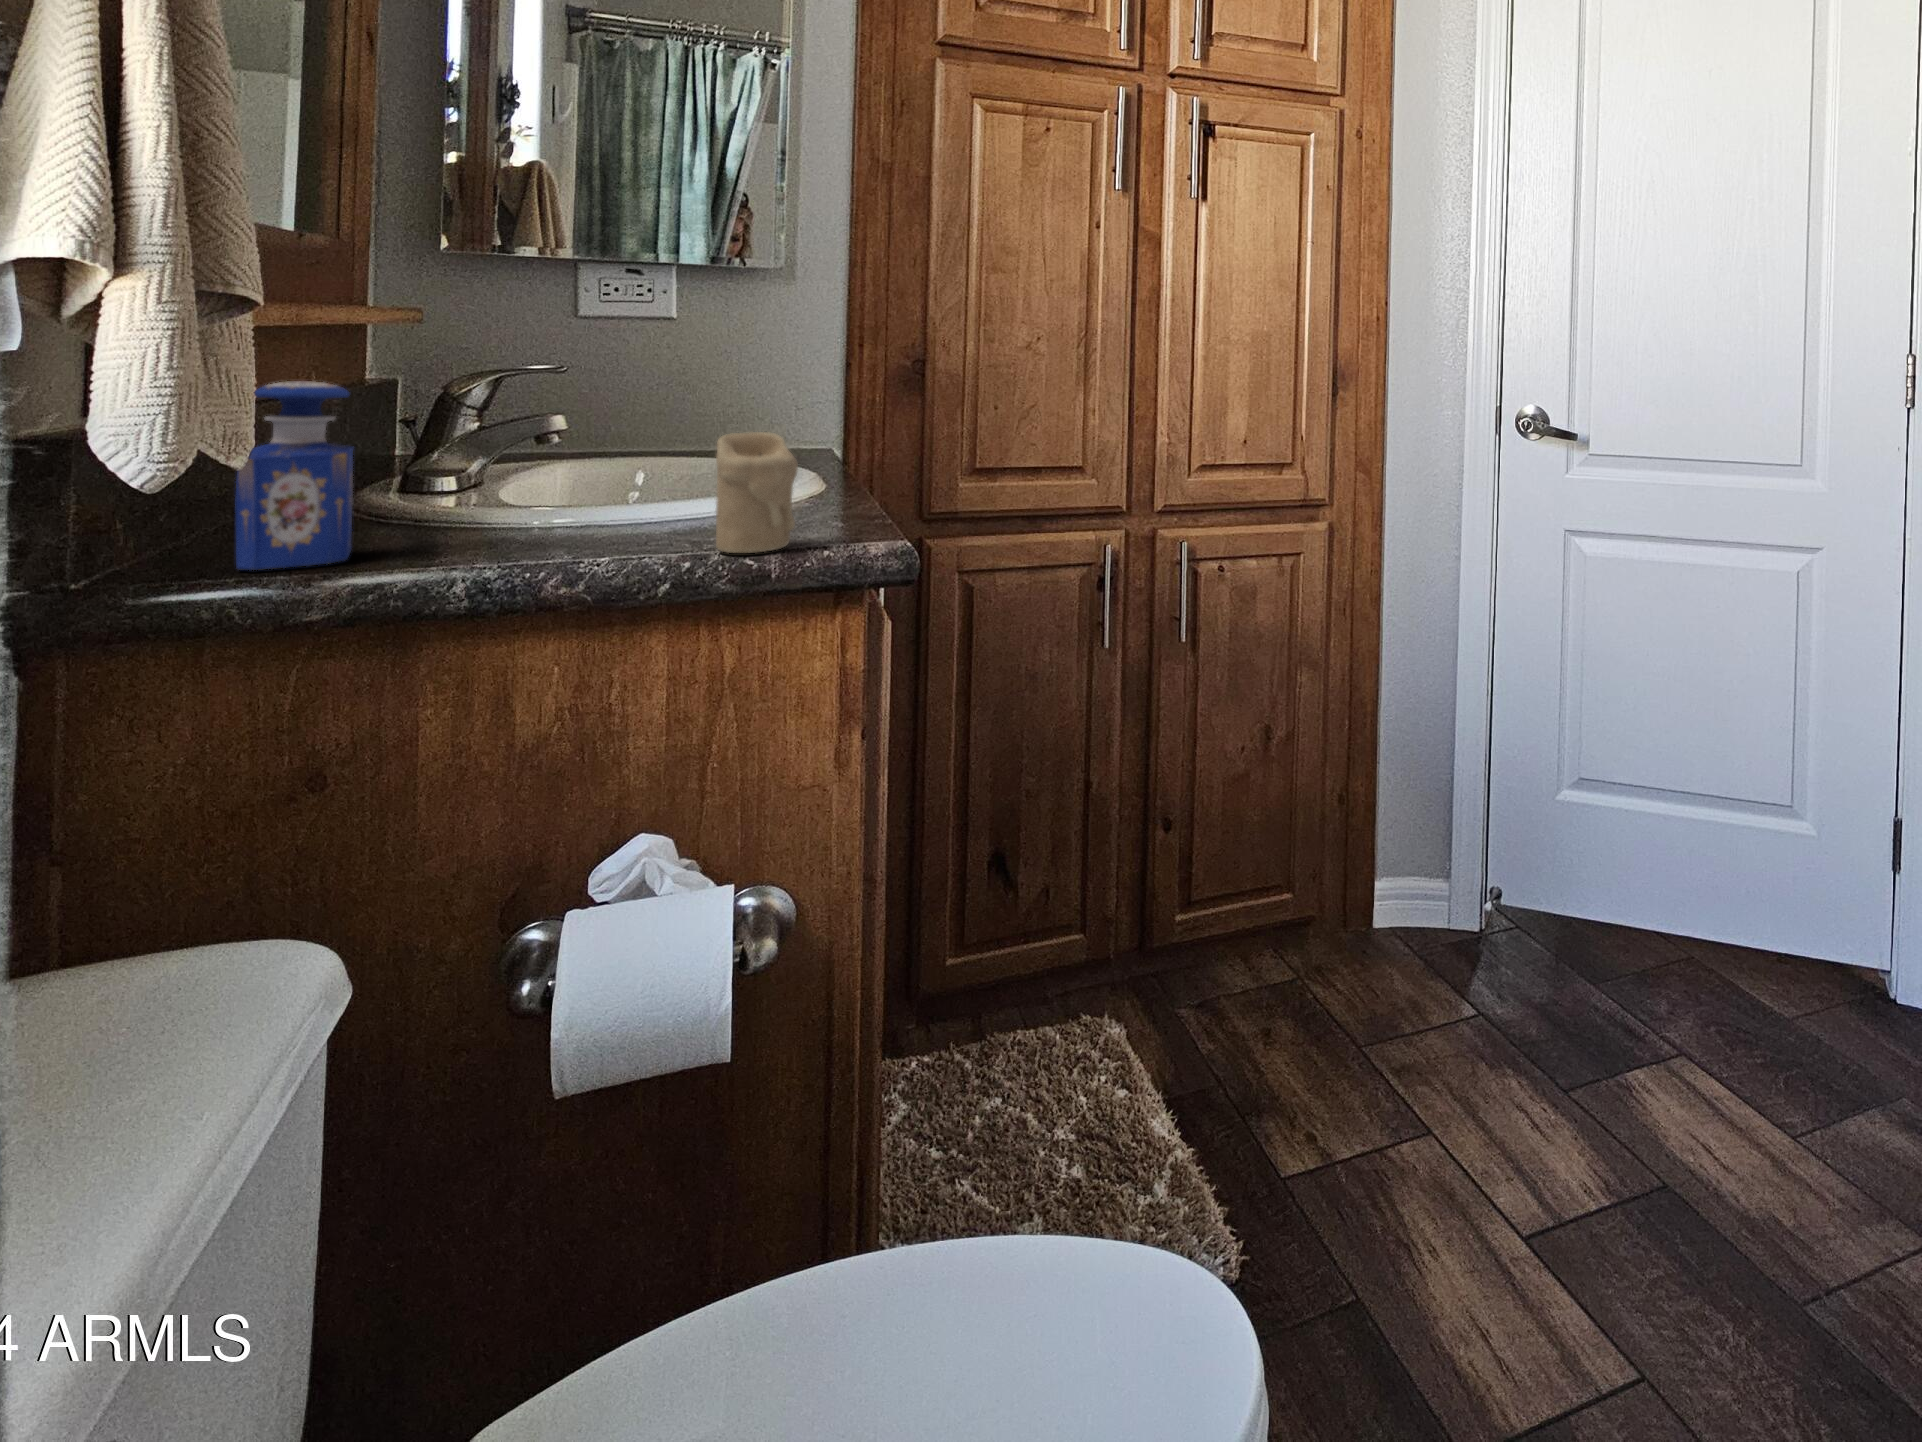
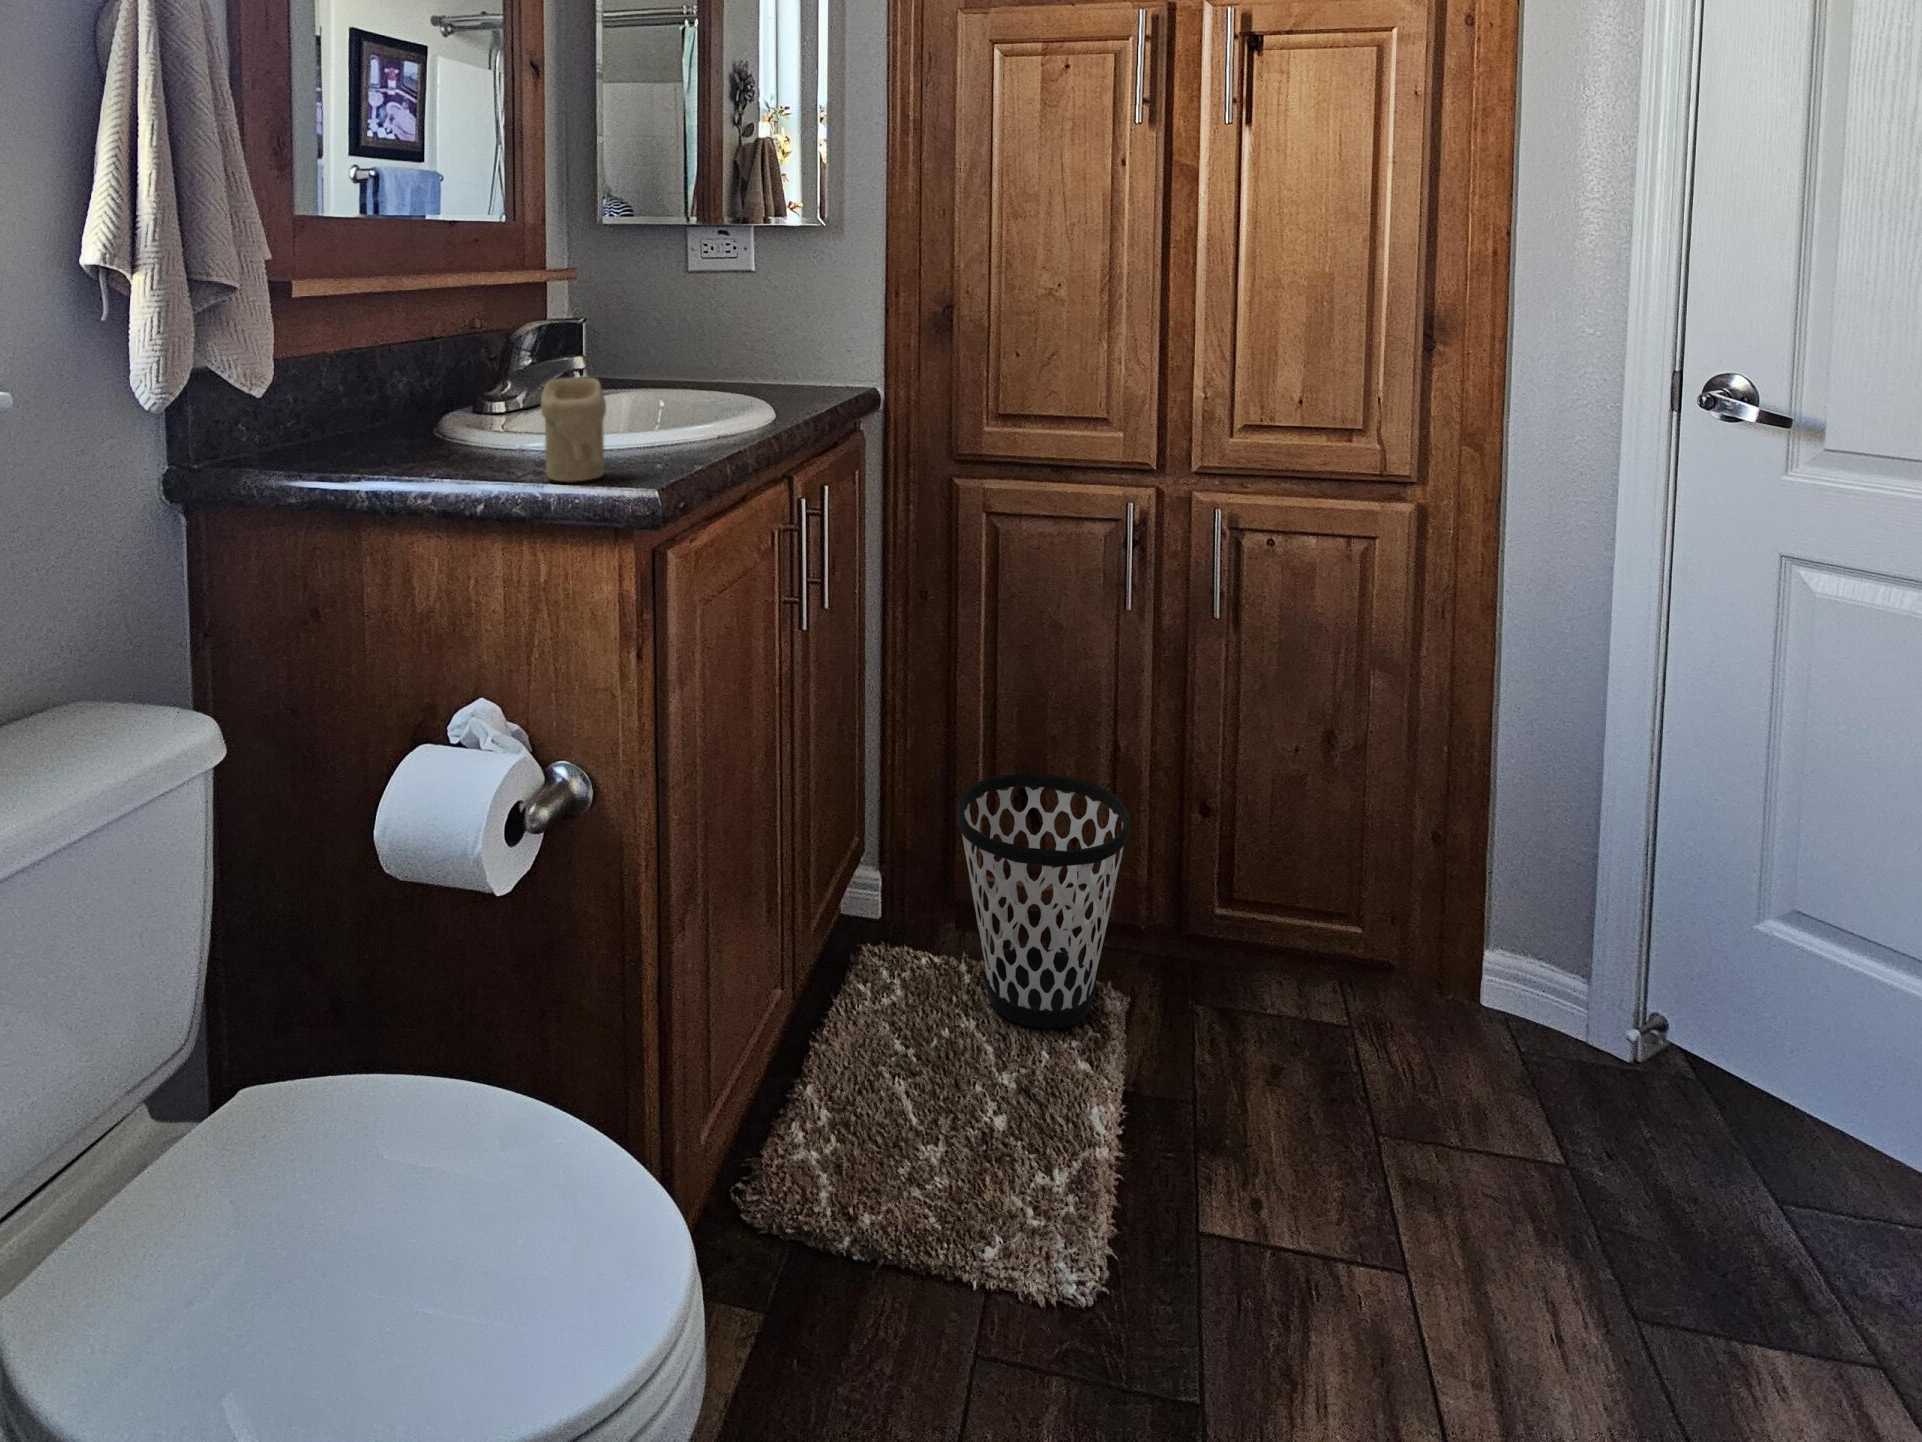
perfume bottle: present [235,381,354,570] -> none [312,324,391,455]
wastebasket: none [960,827,1138,1086] -> present [956,773,1130,1028]

